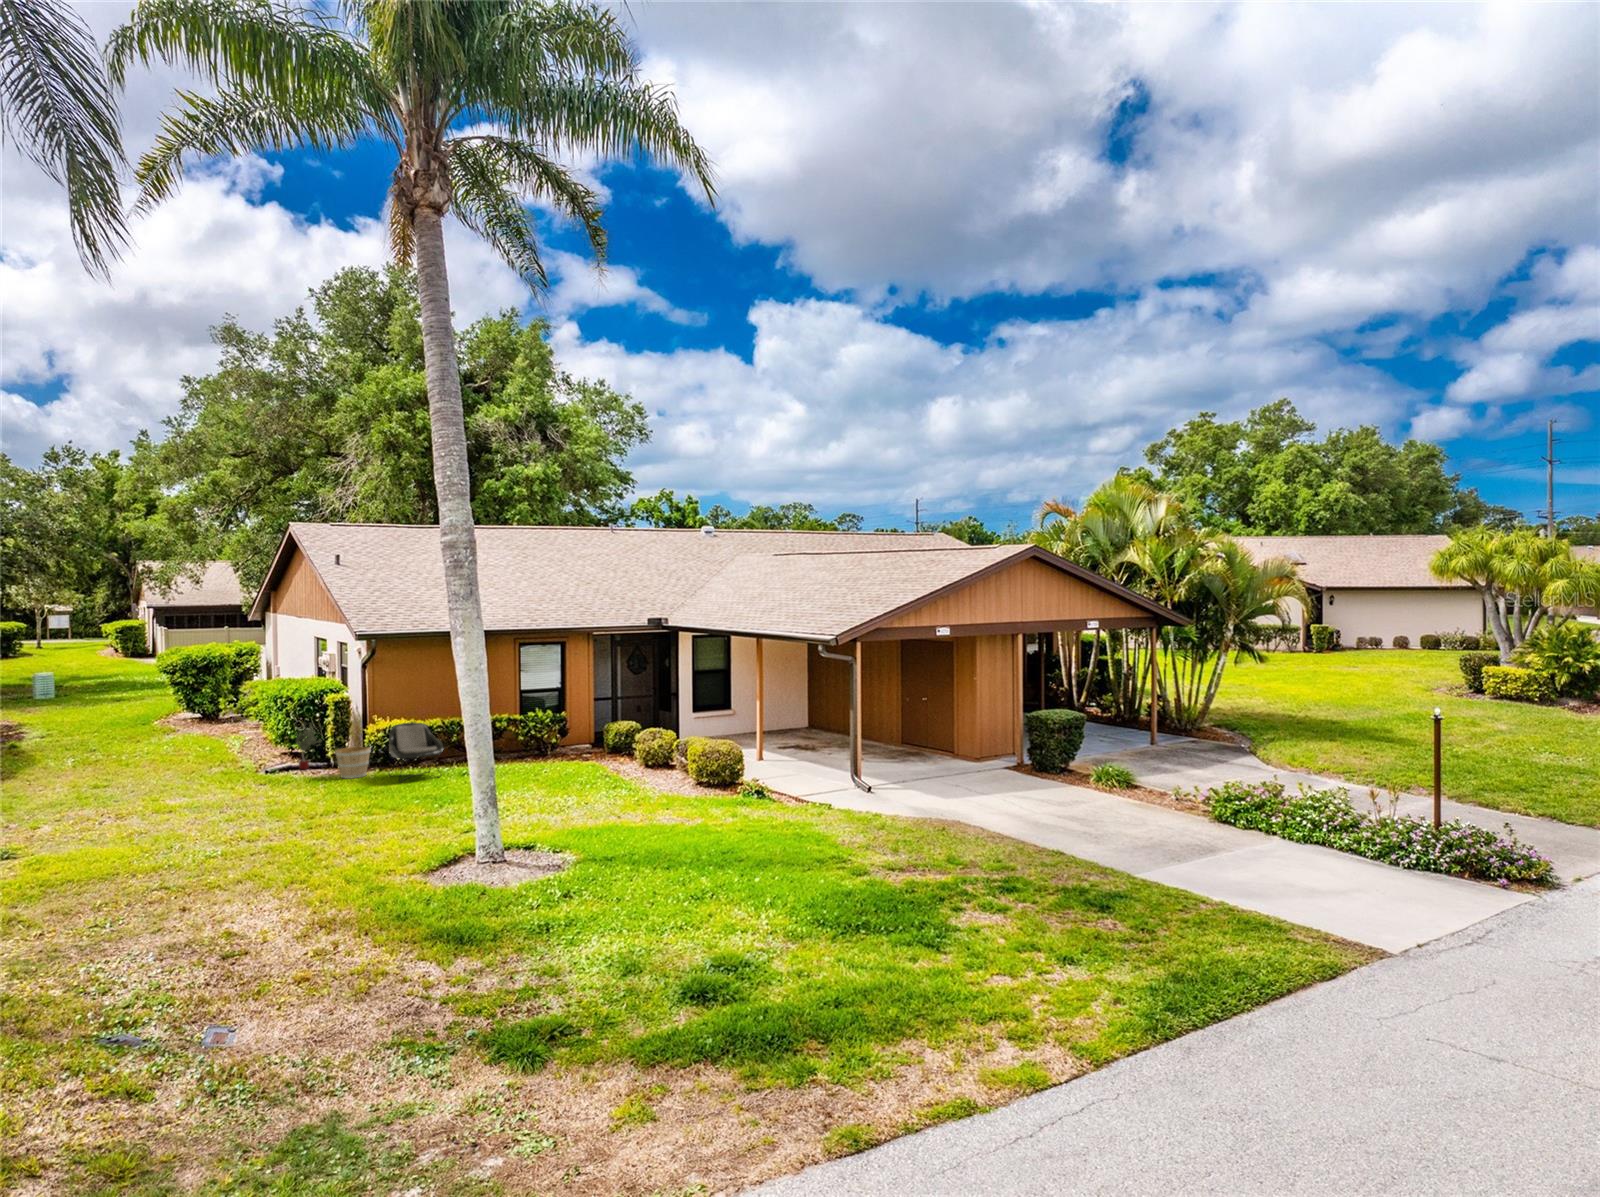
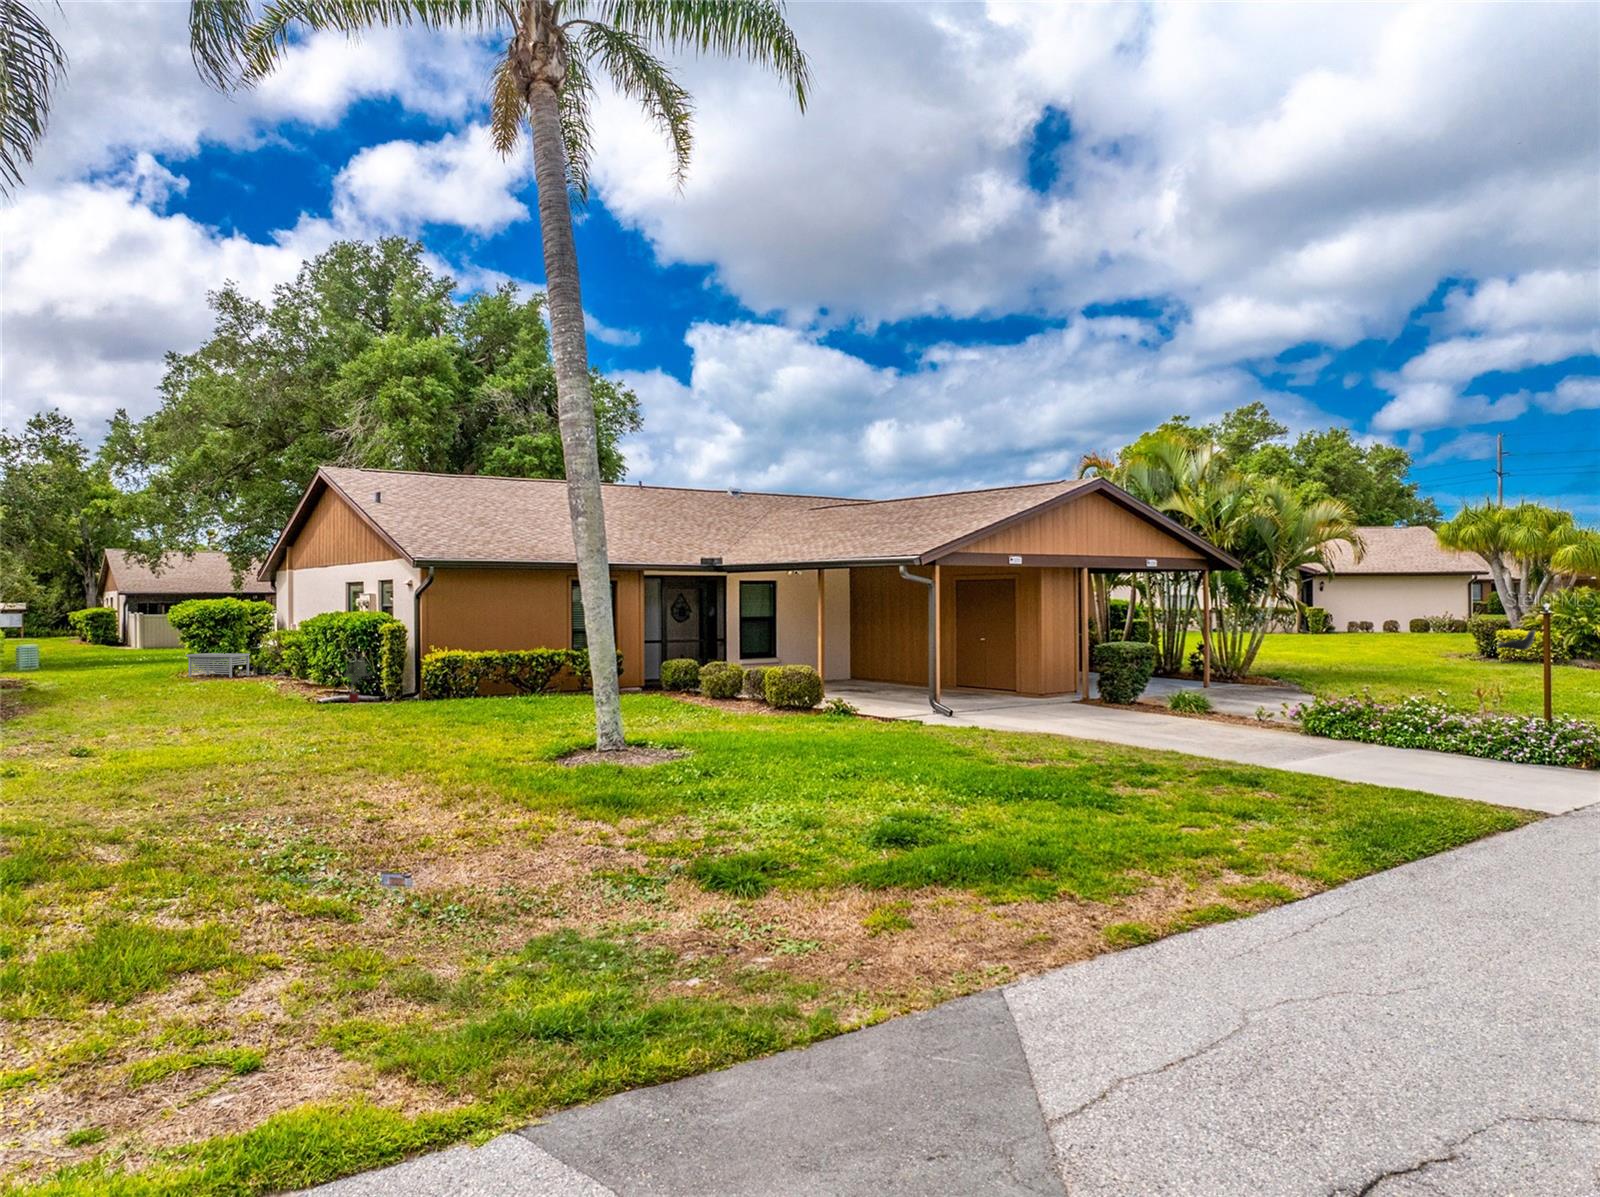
storage bench: none [167,702,229,728] -> present [186,653,250,677]
lounge chair: present [389,722,444,782] -> present [1497,630,1536,664]
wooden bucket: present [335,746,371,779] -> none [391,677,428,708]

